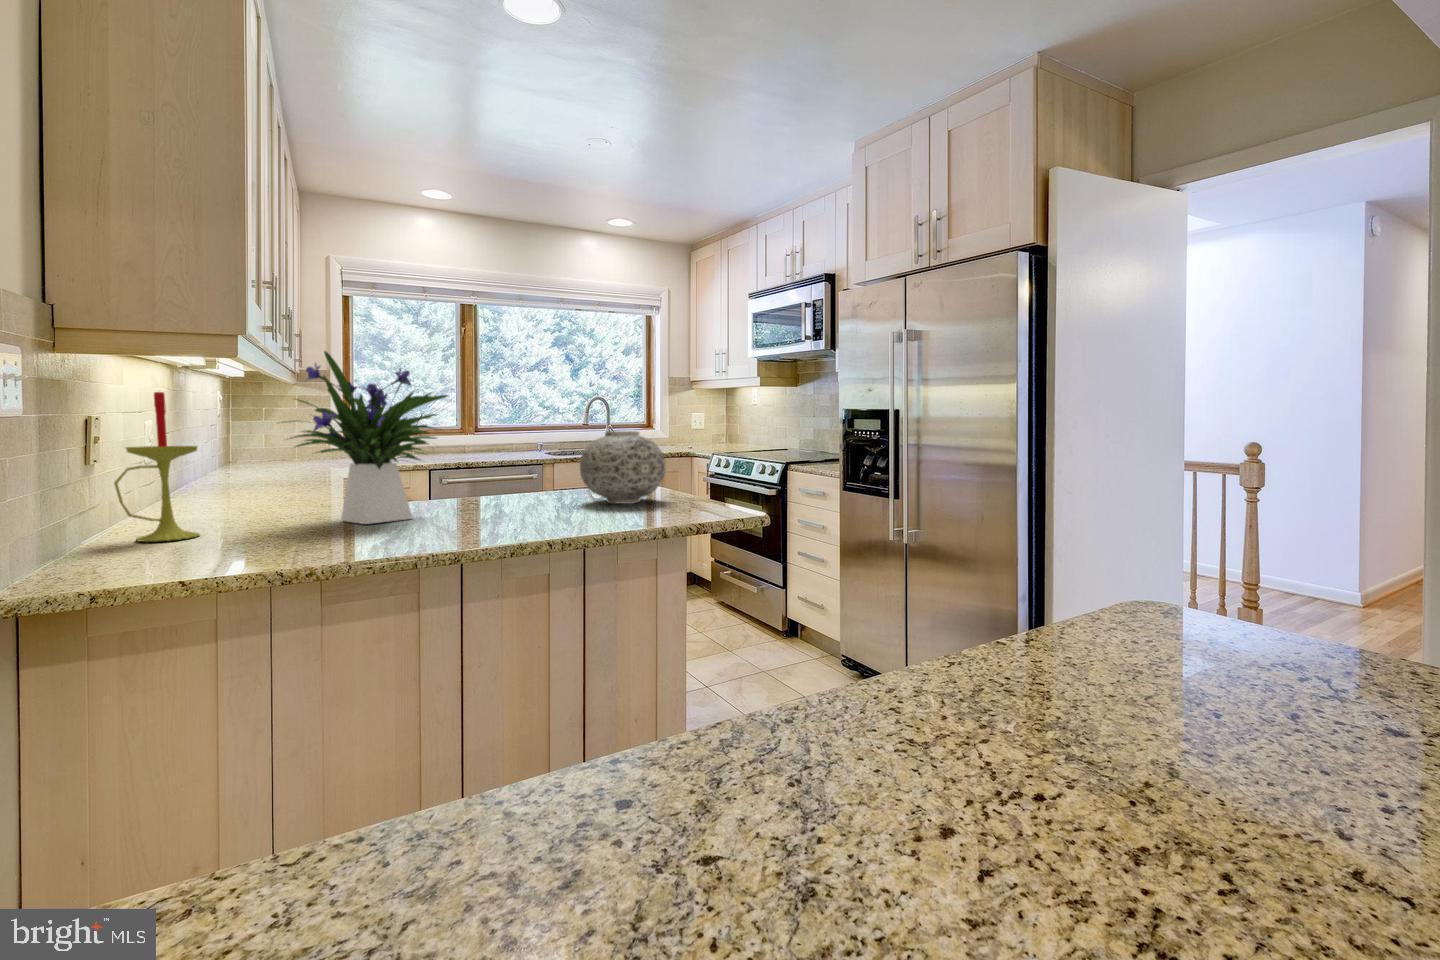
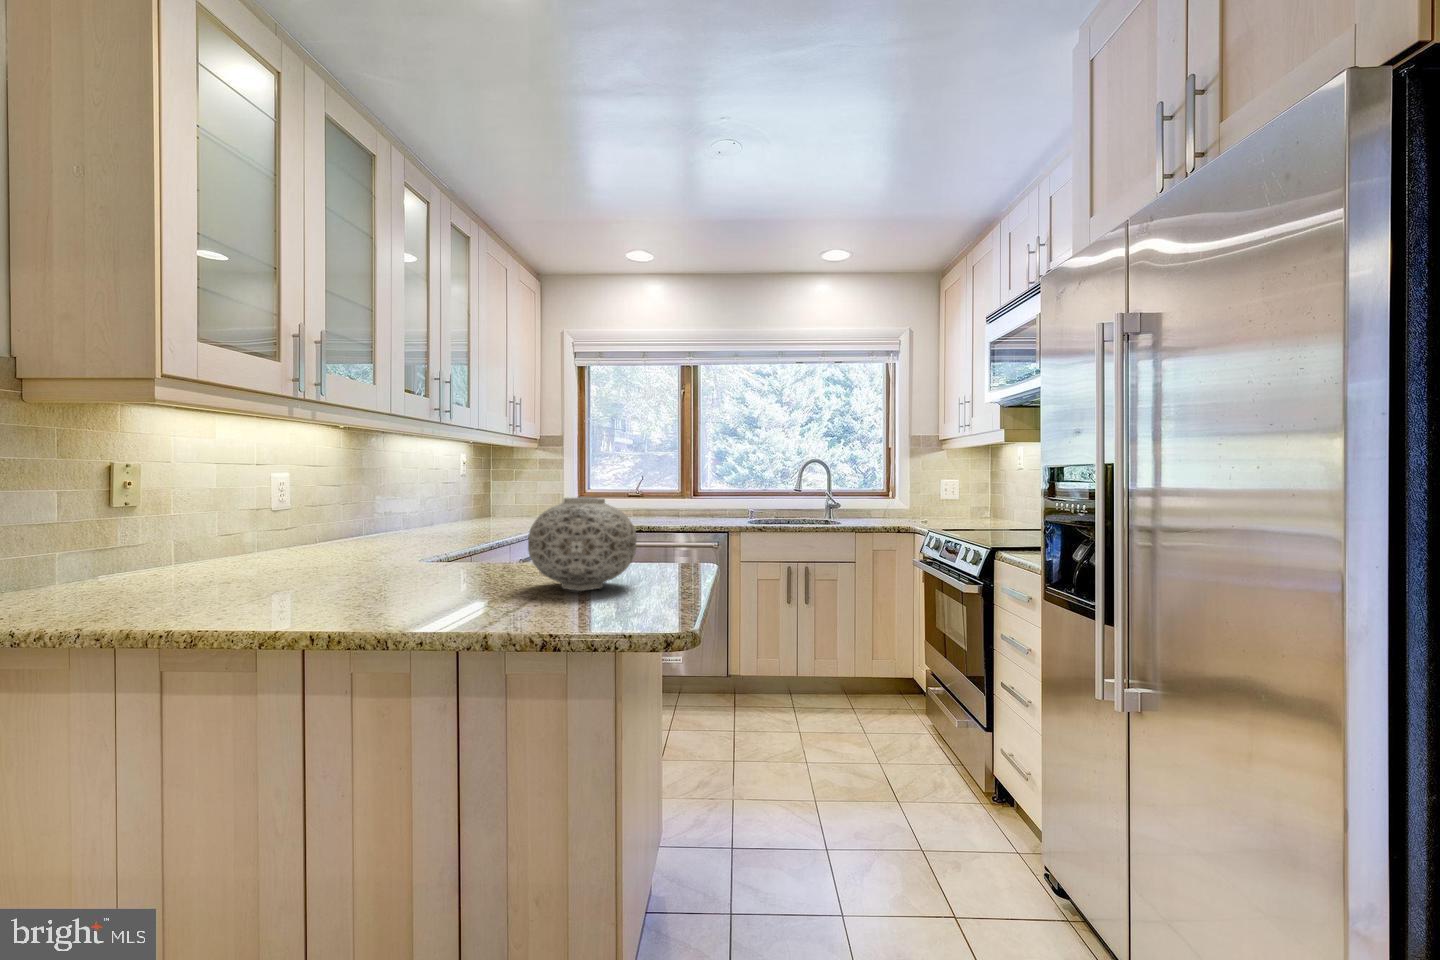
flower arrangement: present [283,351,448,524] -> none [227,407,411,587]
candle: present [114,392,200,542] -> none [87,445,179,586]

